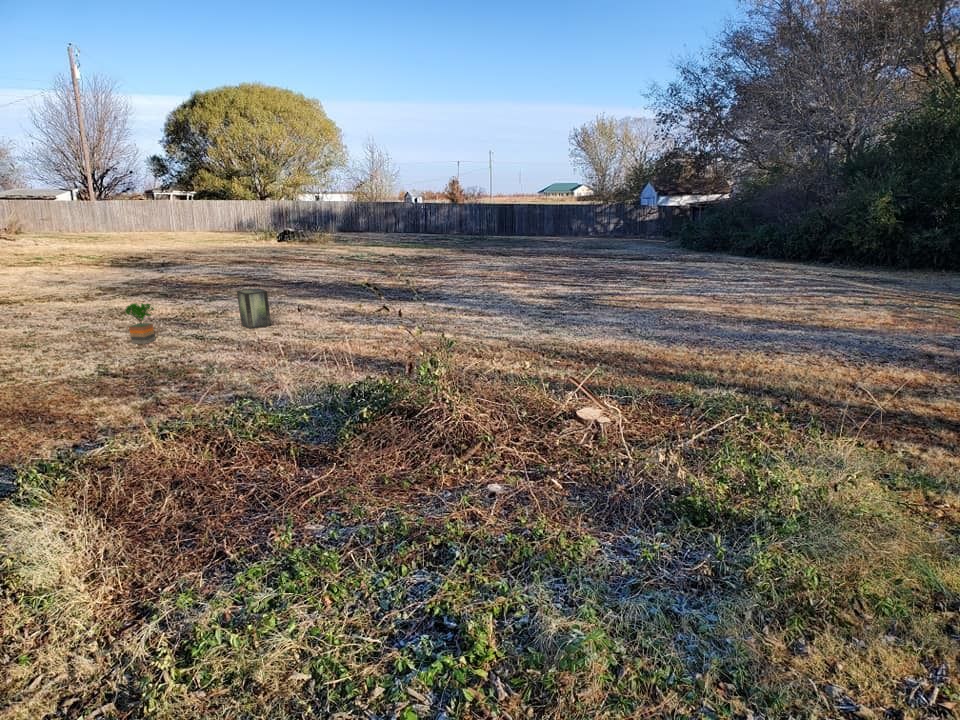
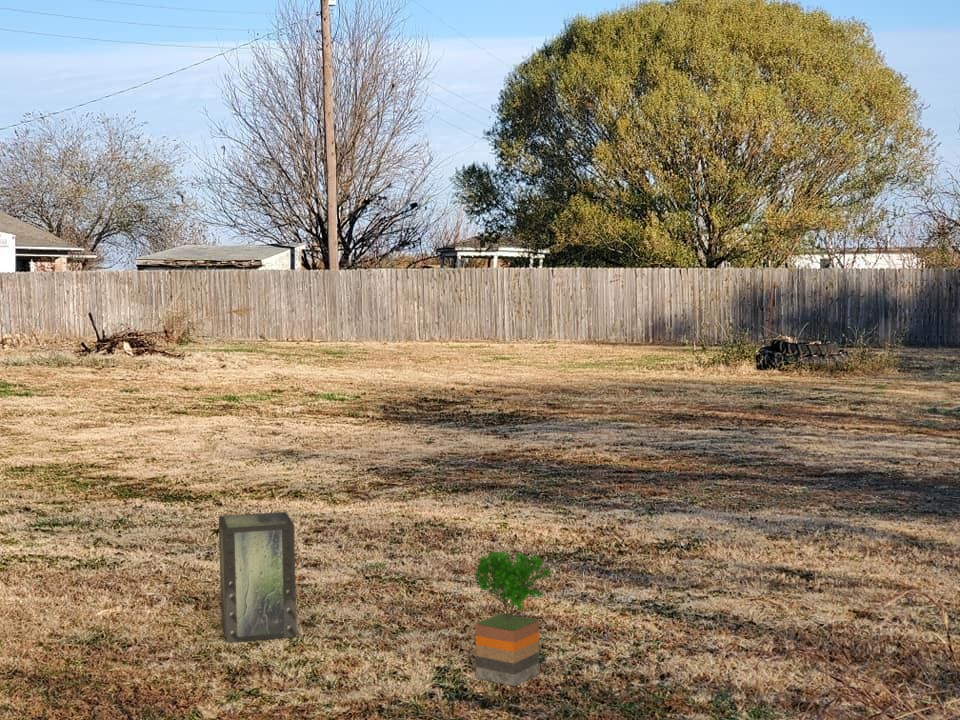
storage box: present [237,289,271,329] -> present [219,512,297,643]

